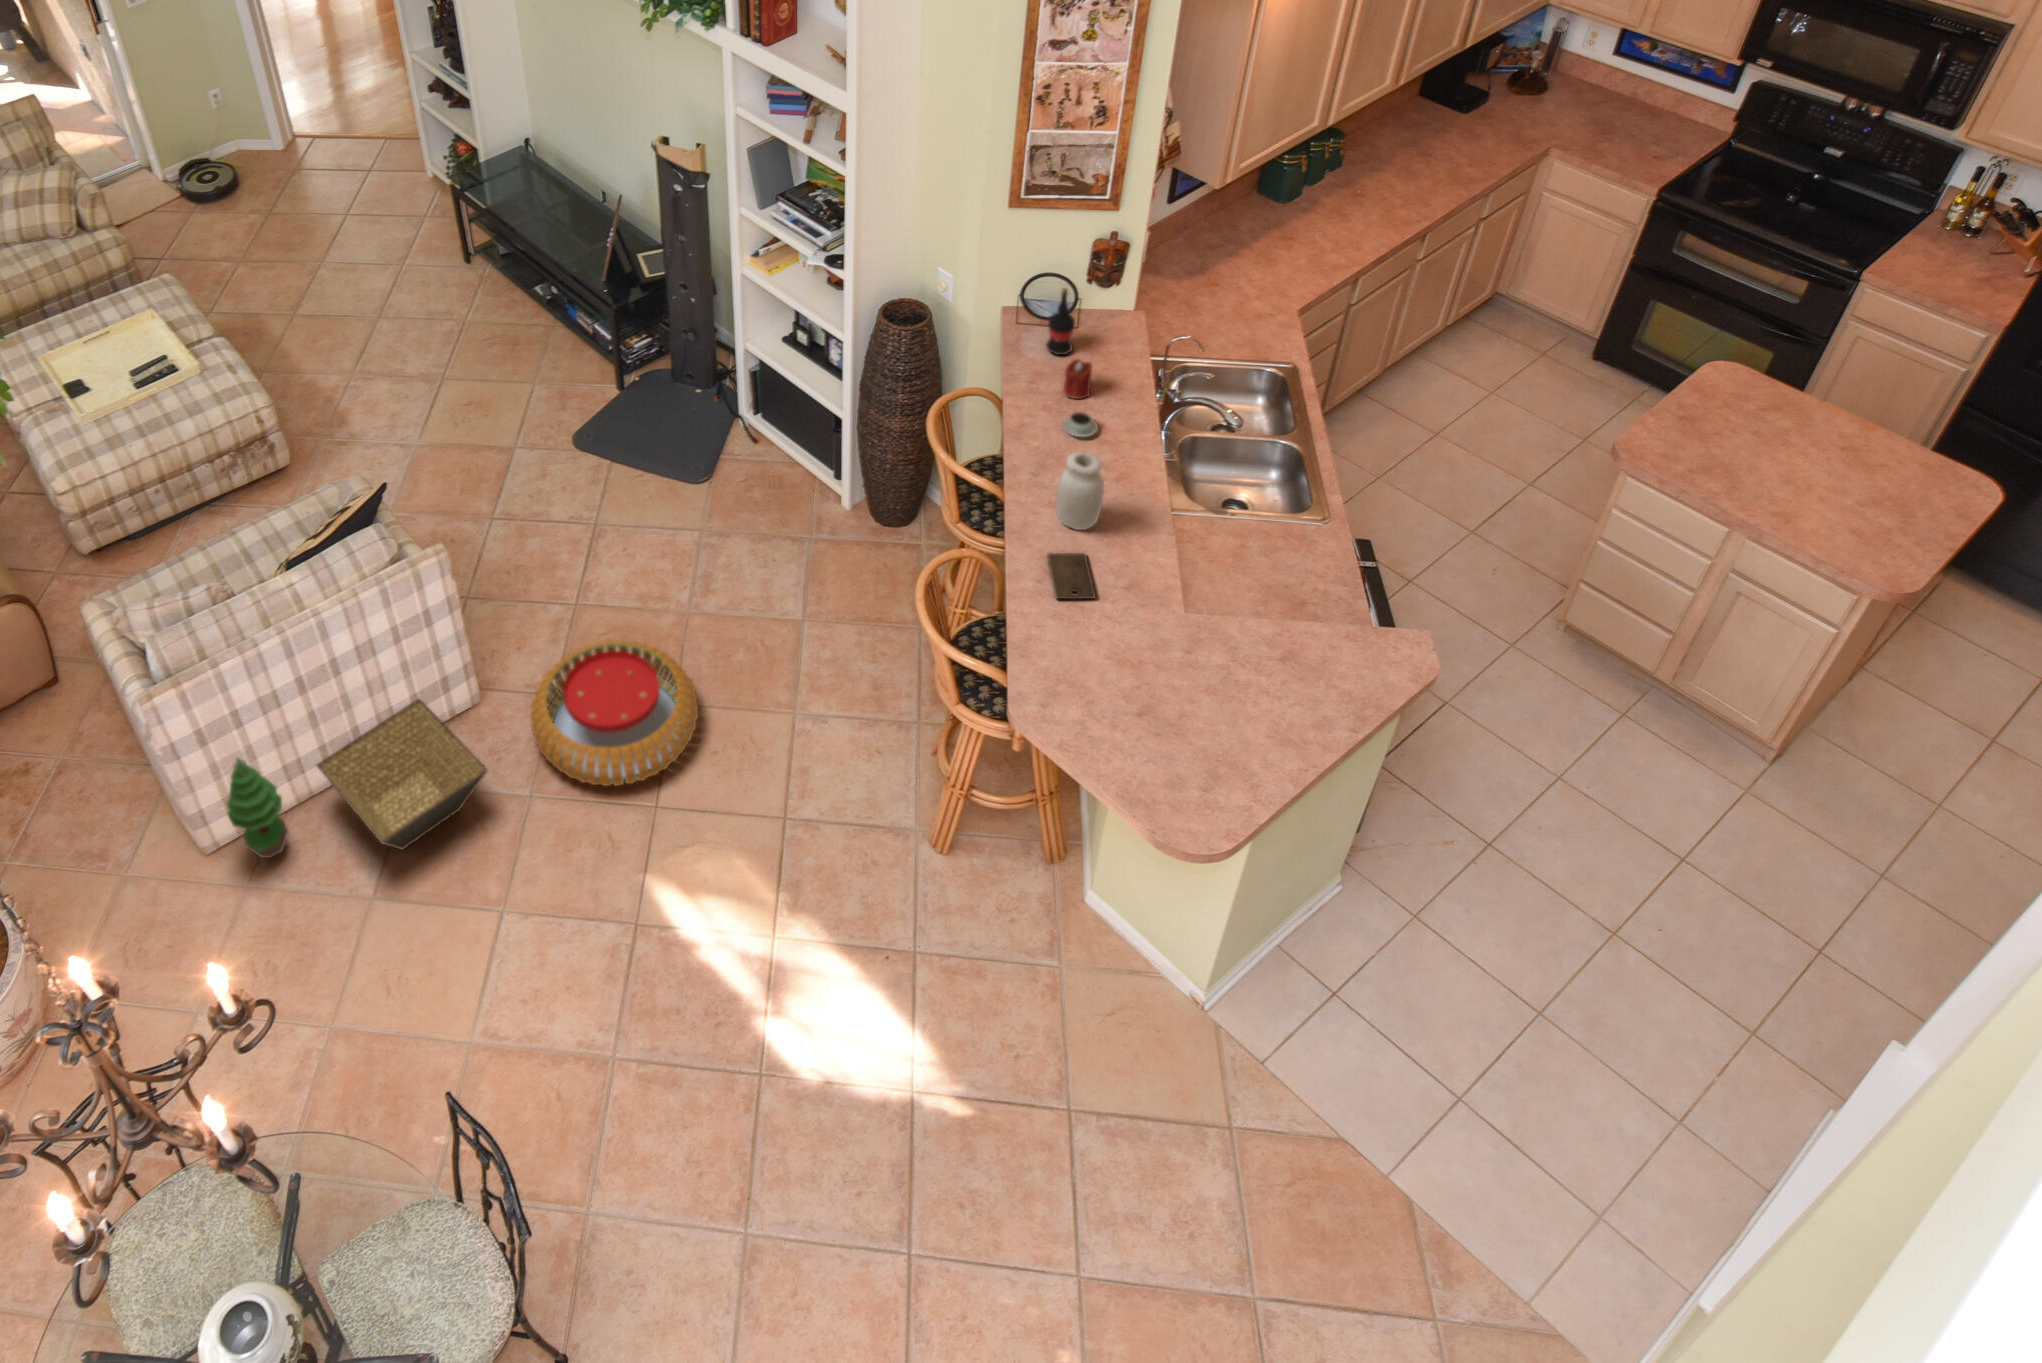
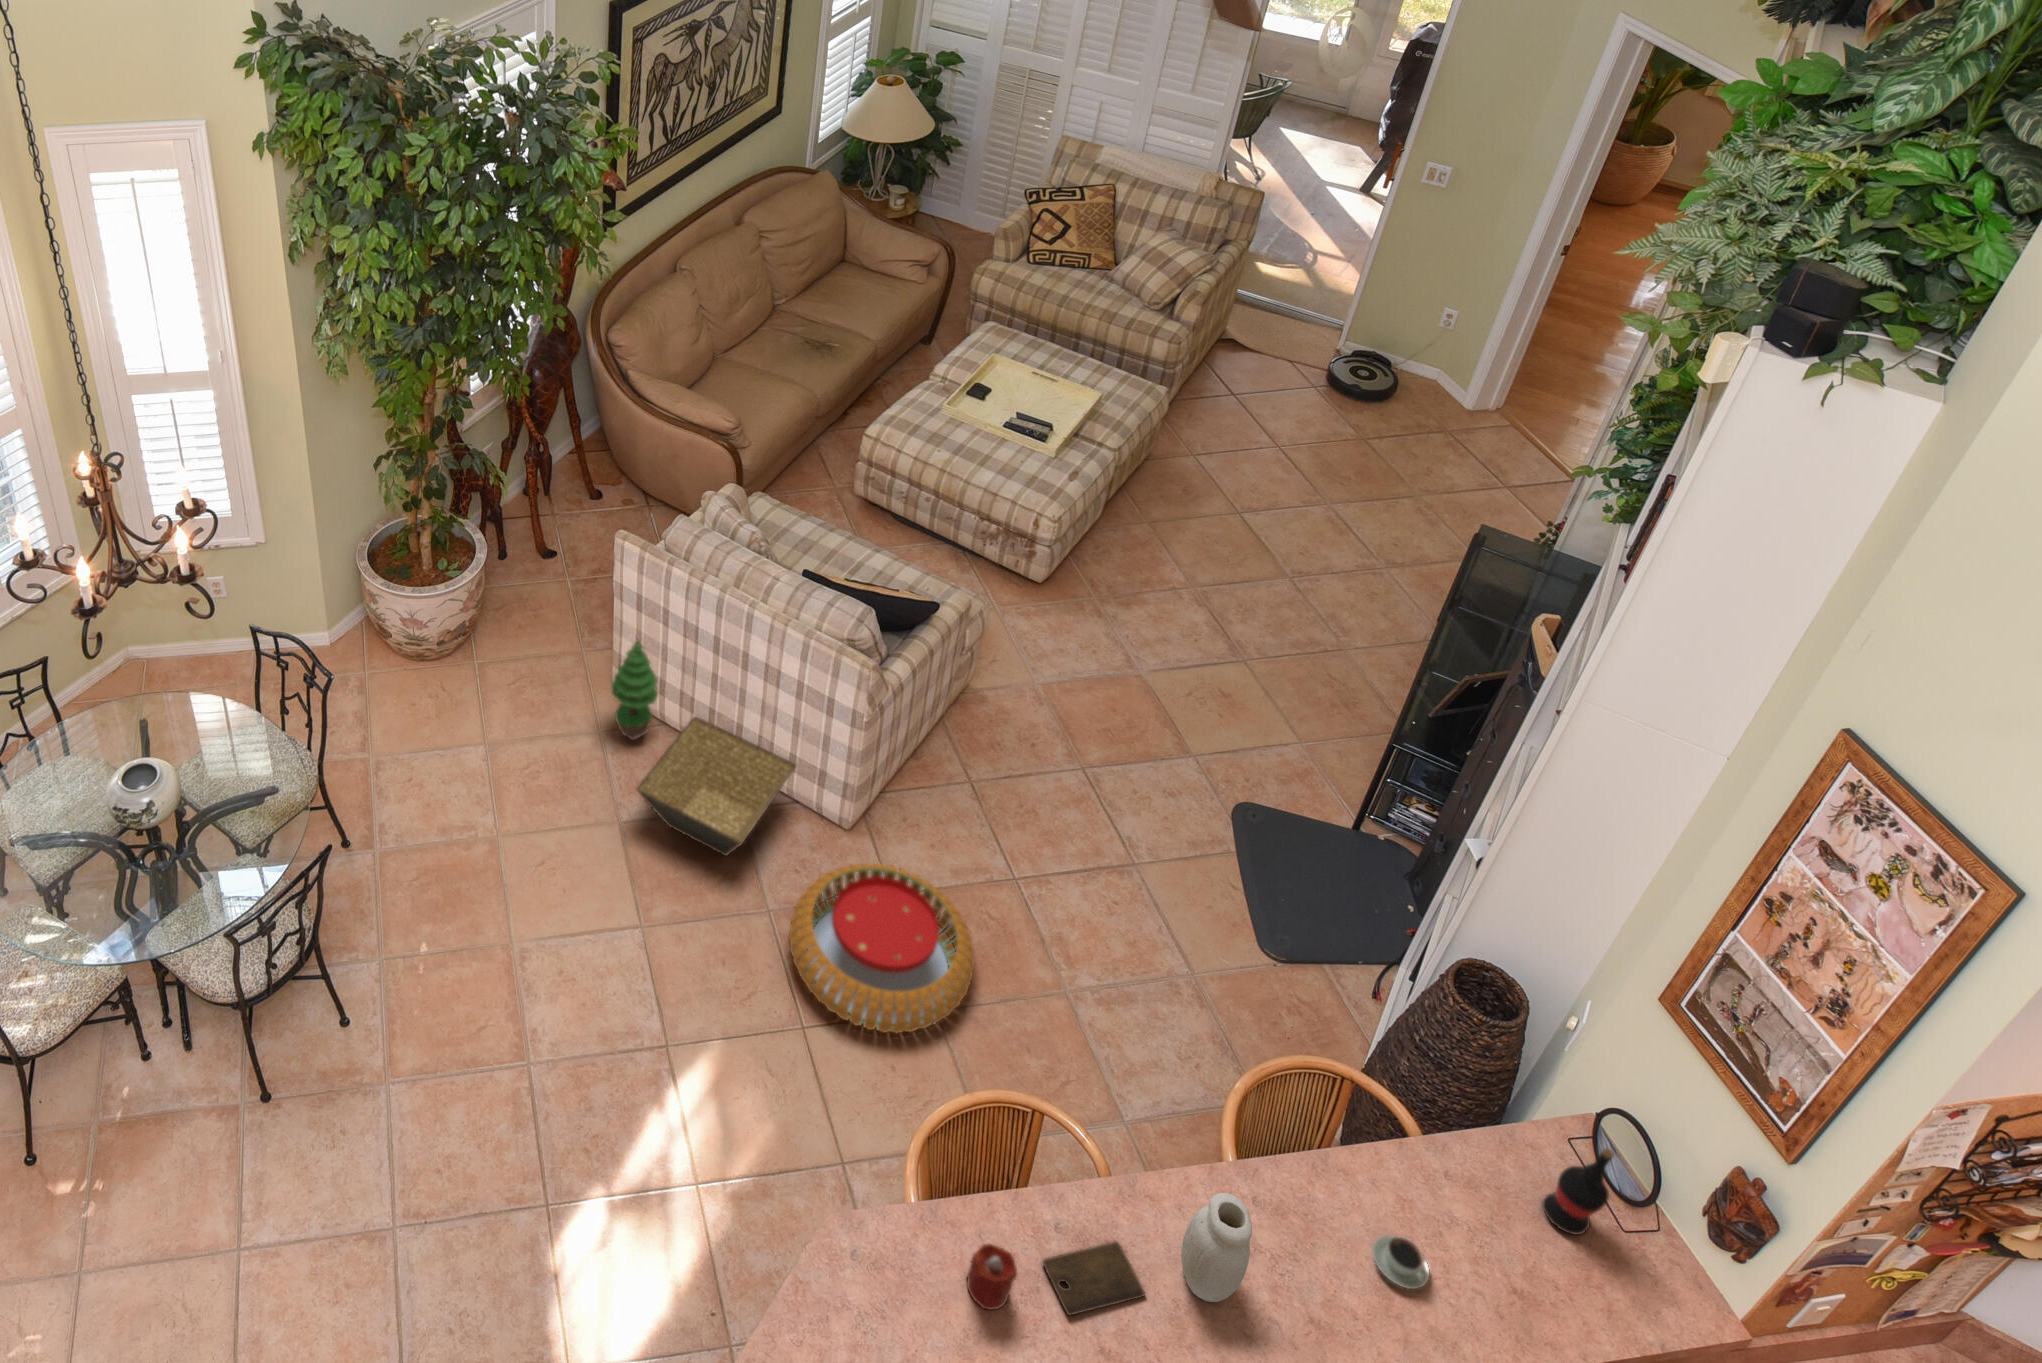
candle: present [1064,359,1092,399] -> present [967,1244,1017,1310]

